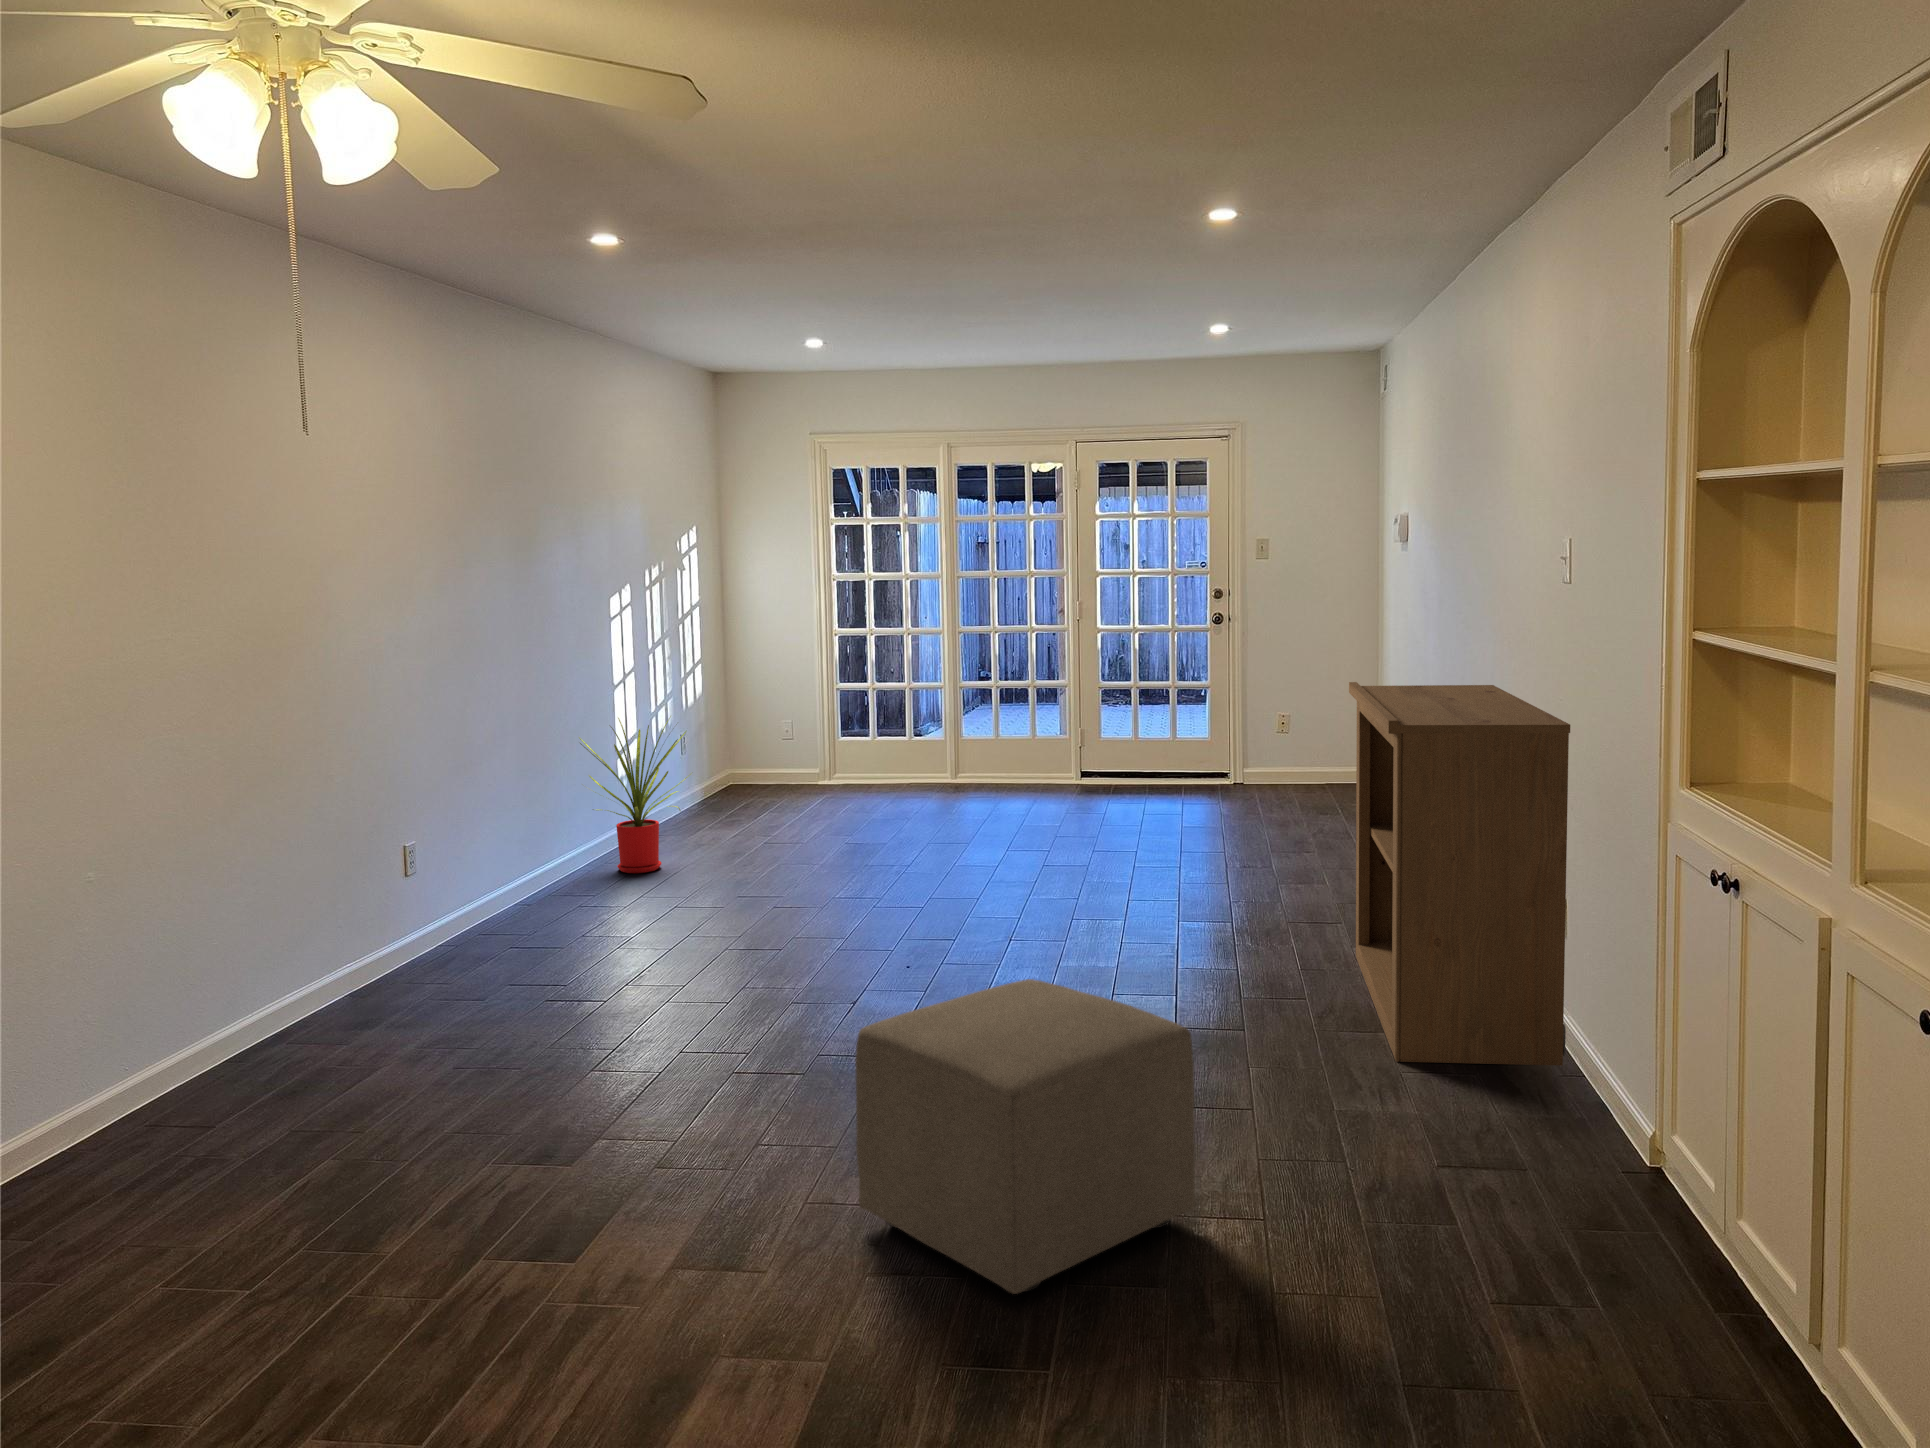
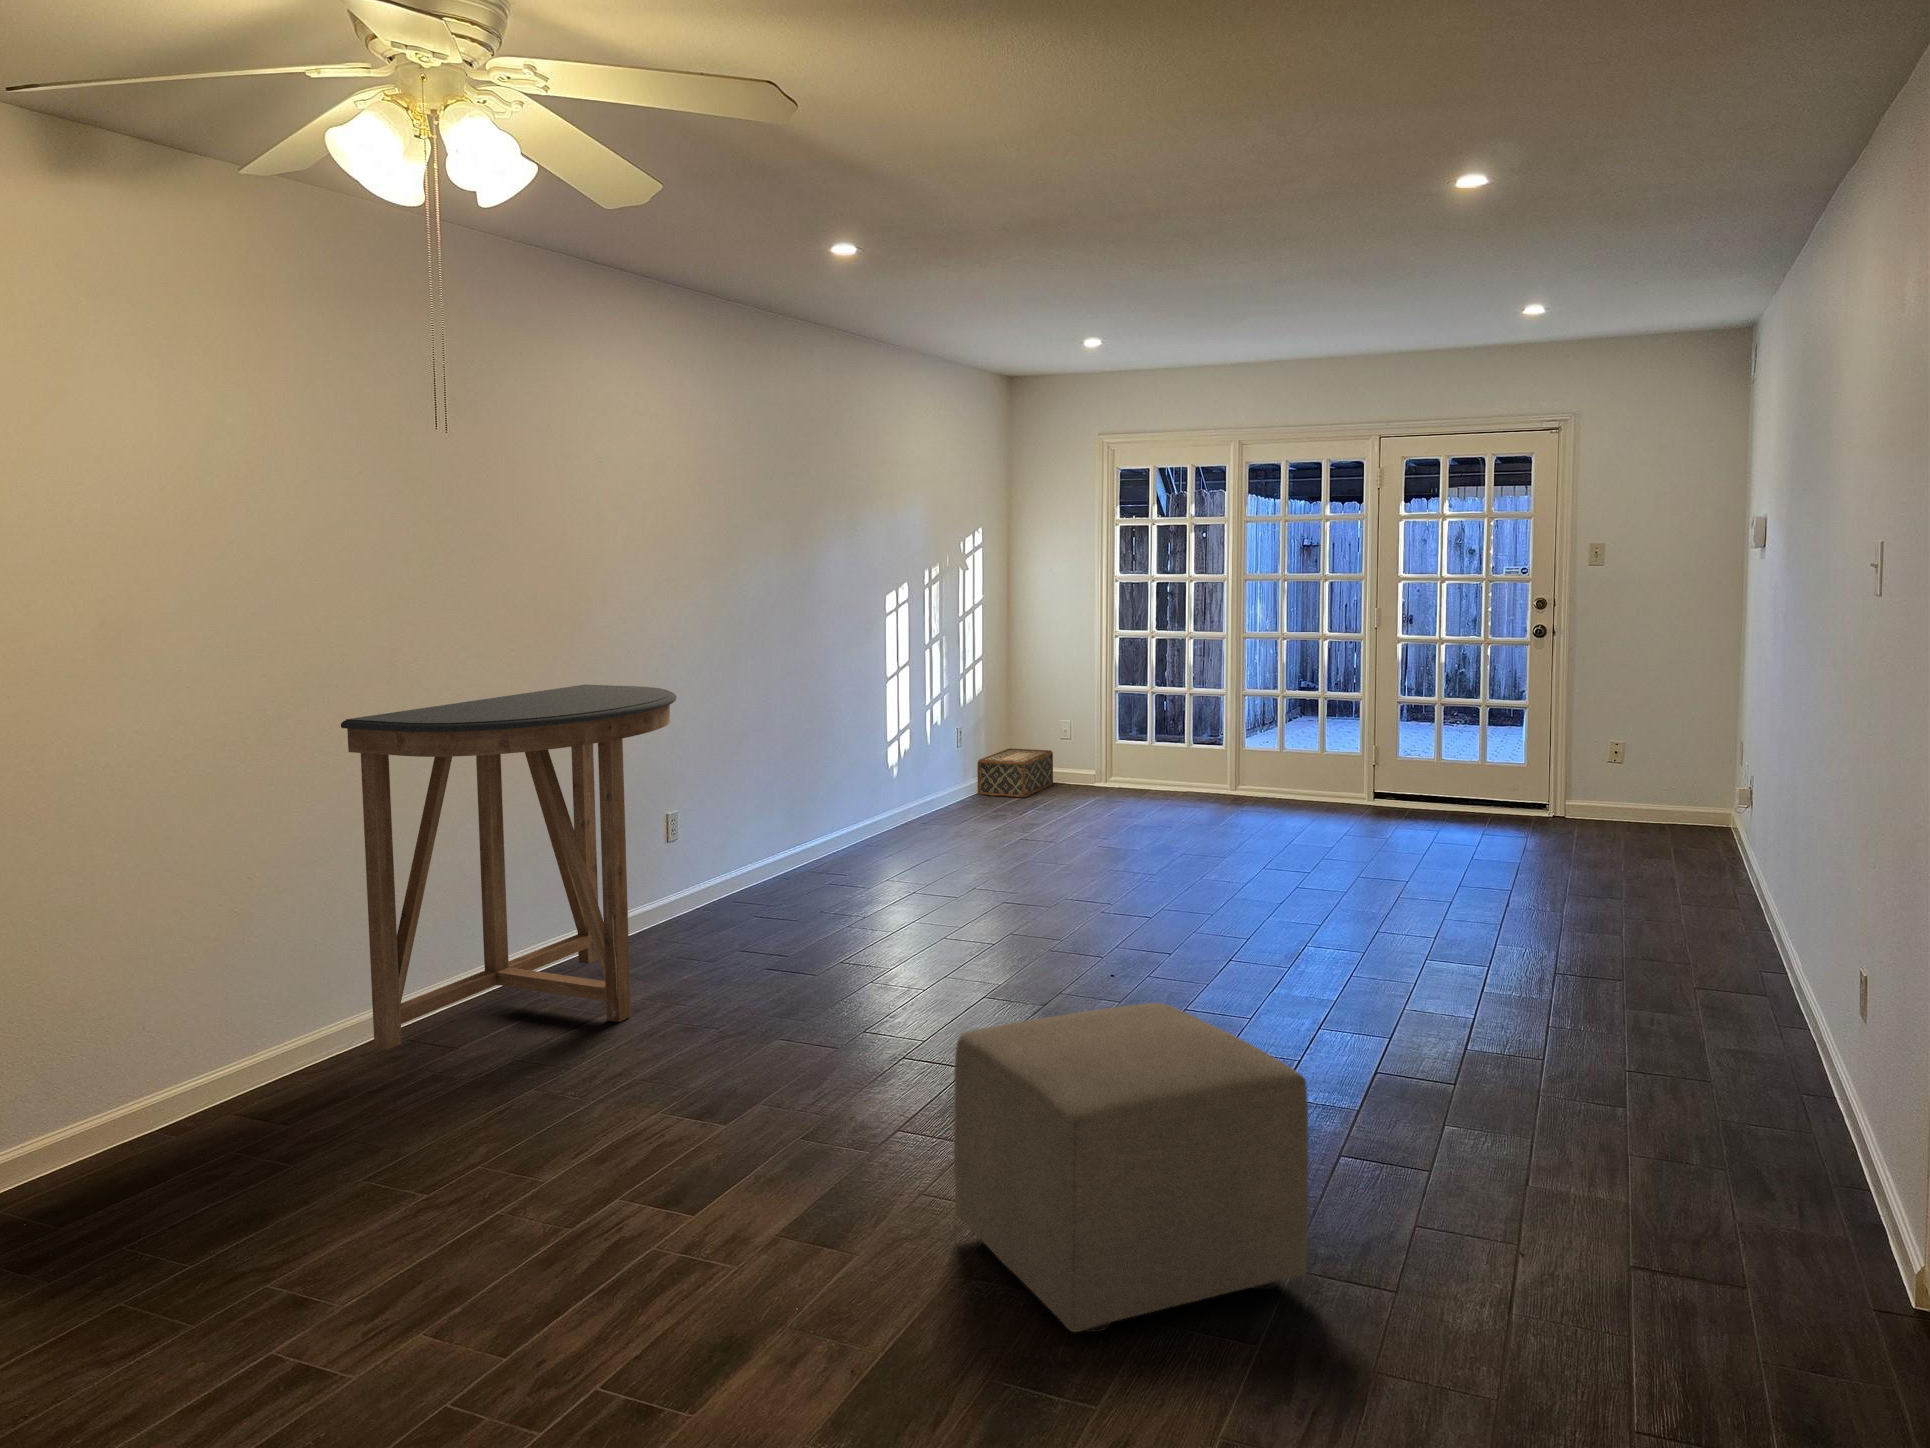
bookshelf: present [1349,682,1570,1066] -> none [1621,705,1866,1181]
console table: none [63,704,448,1133] -> present [341,685,676,1050]
house plant: present [579,716,691,873] -> none [838,709,946,861]
woven basket: none [701,751,775,799] -> present [977,748,1053,797]

